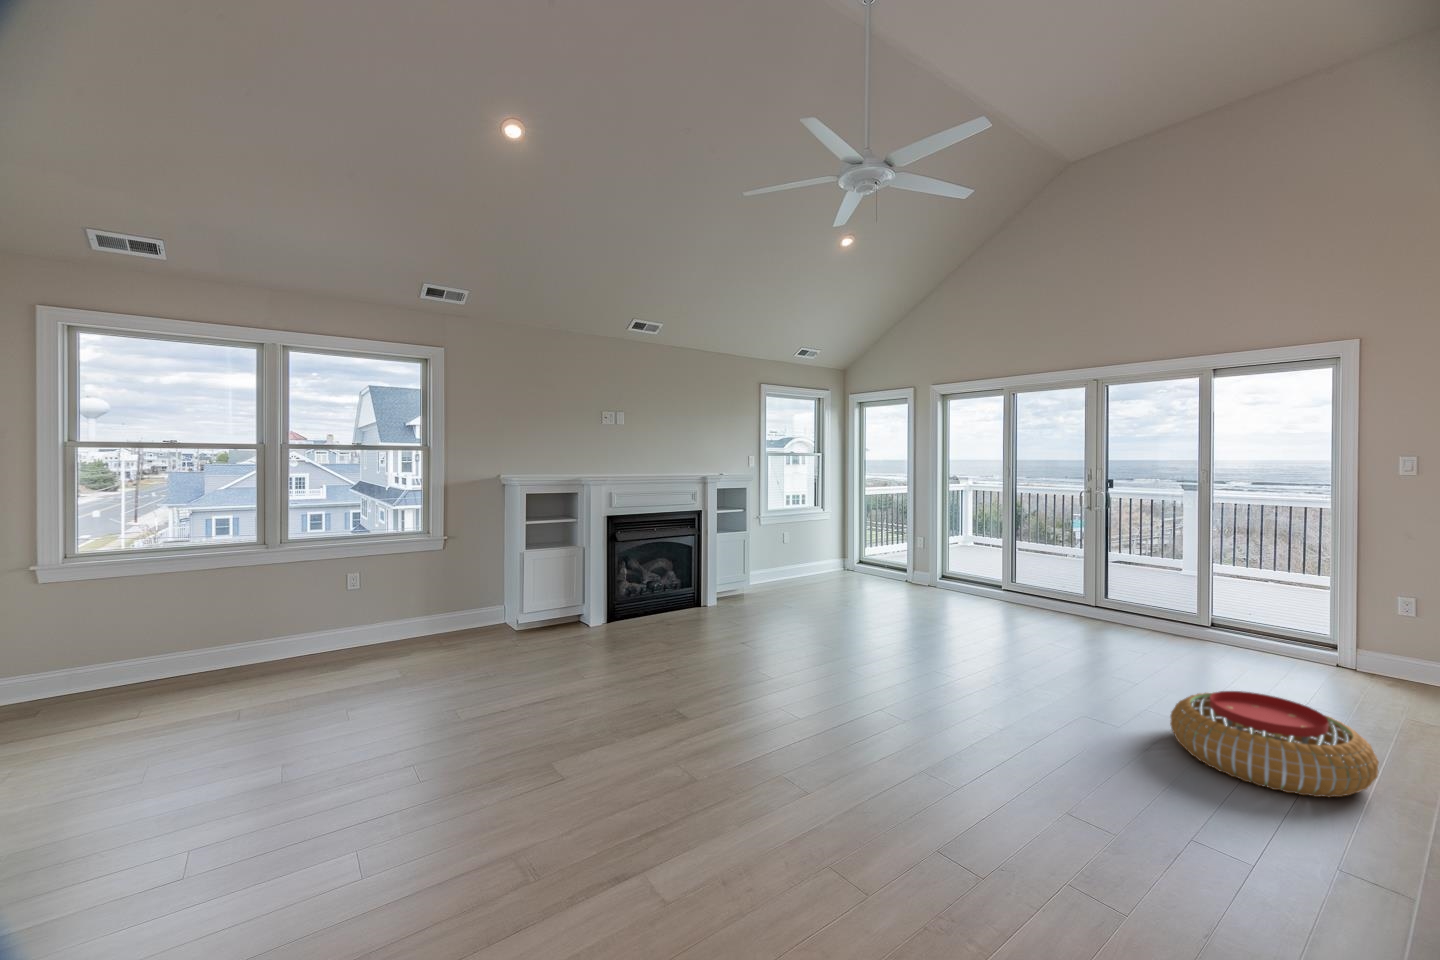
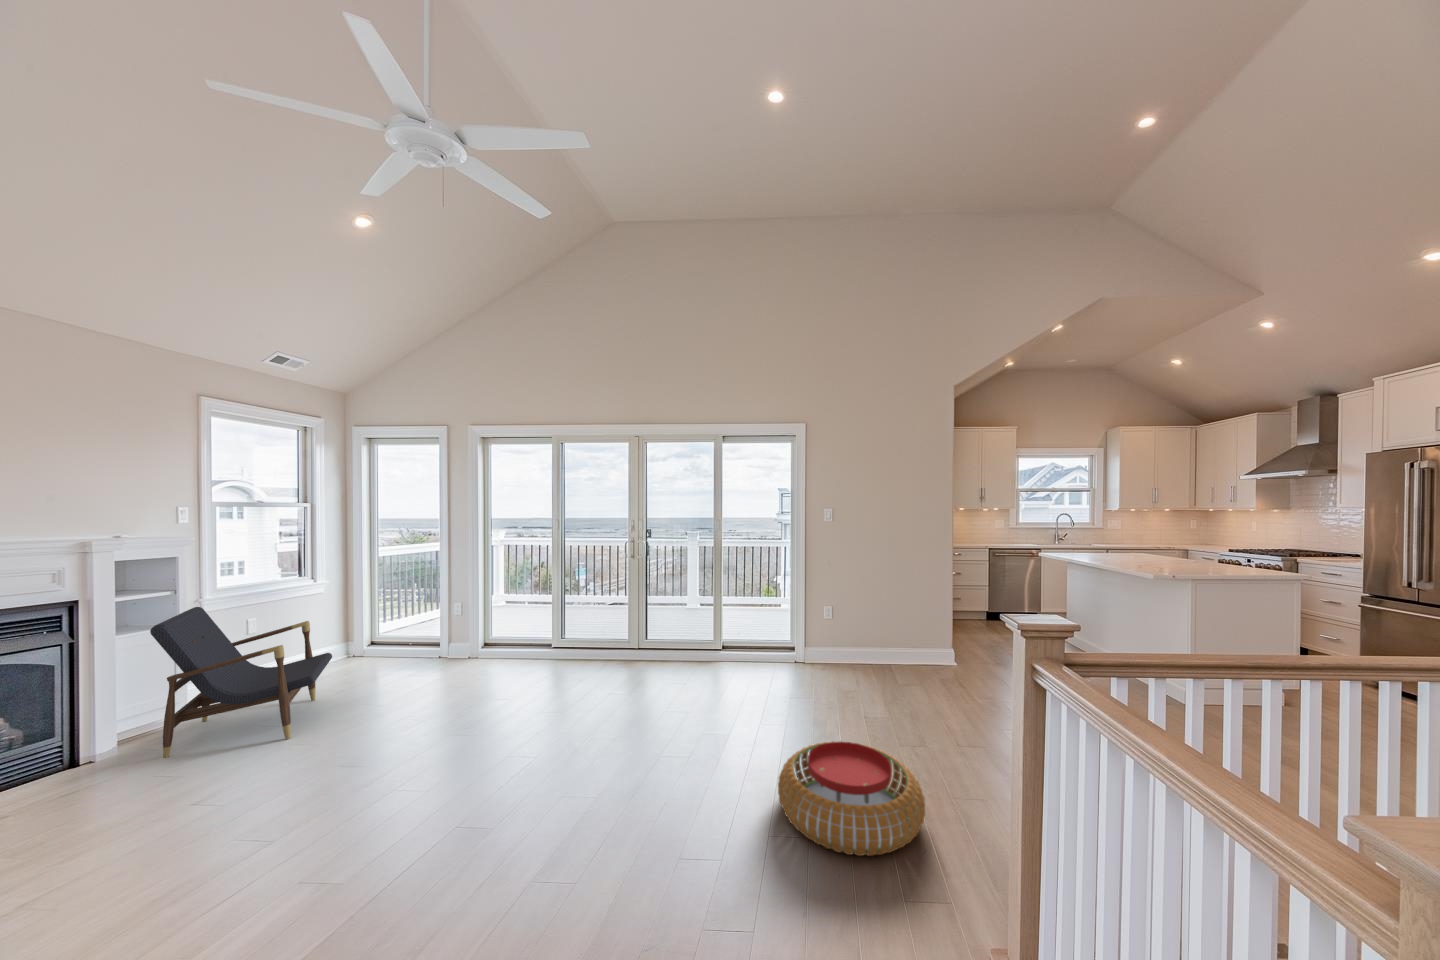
lounge chair: none [746,513,833,601] -> present [150,607,332,758]

